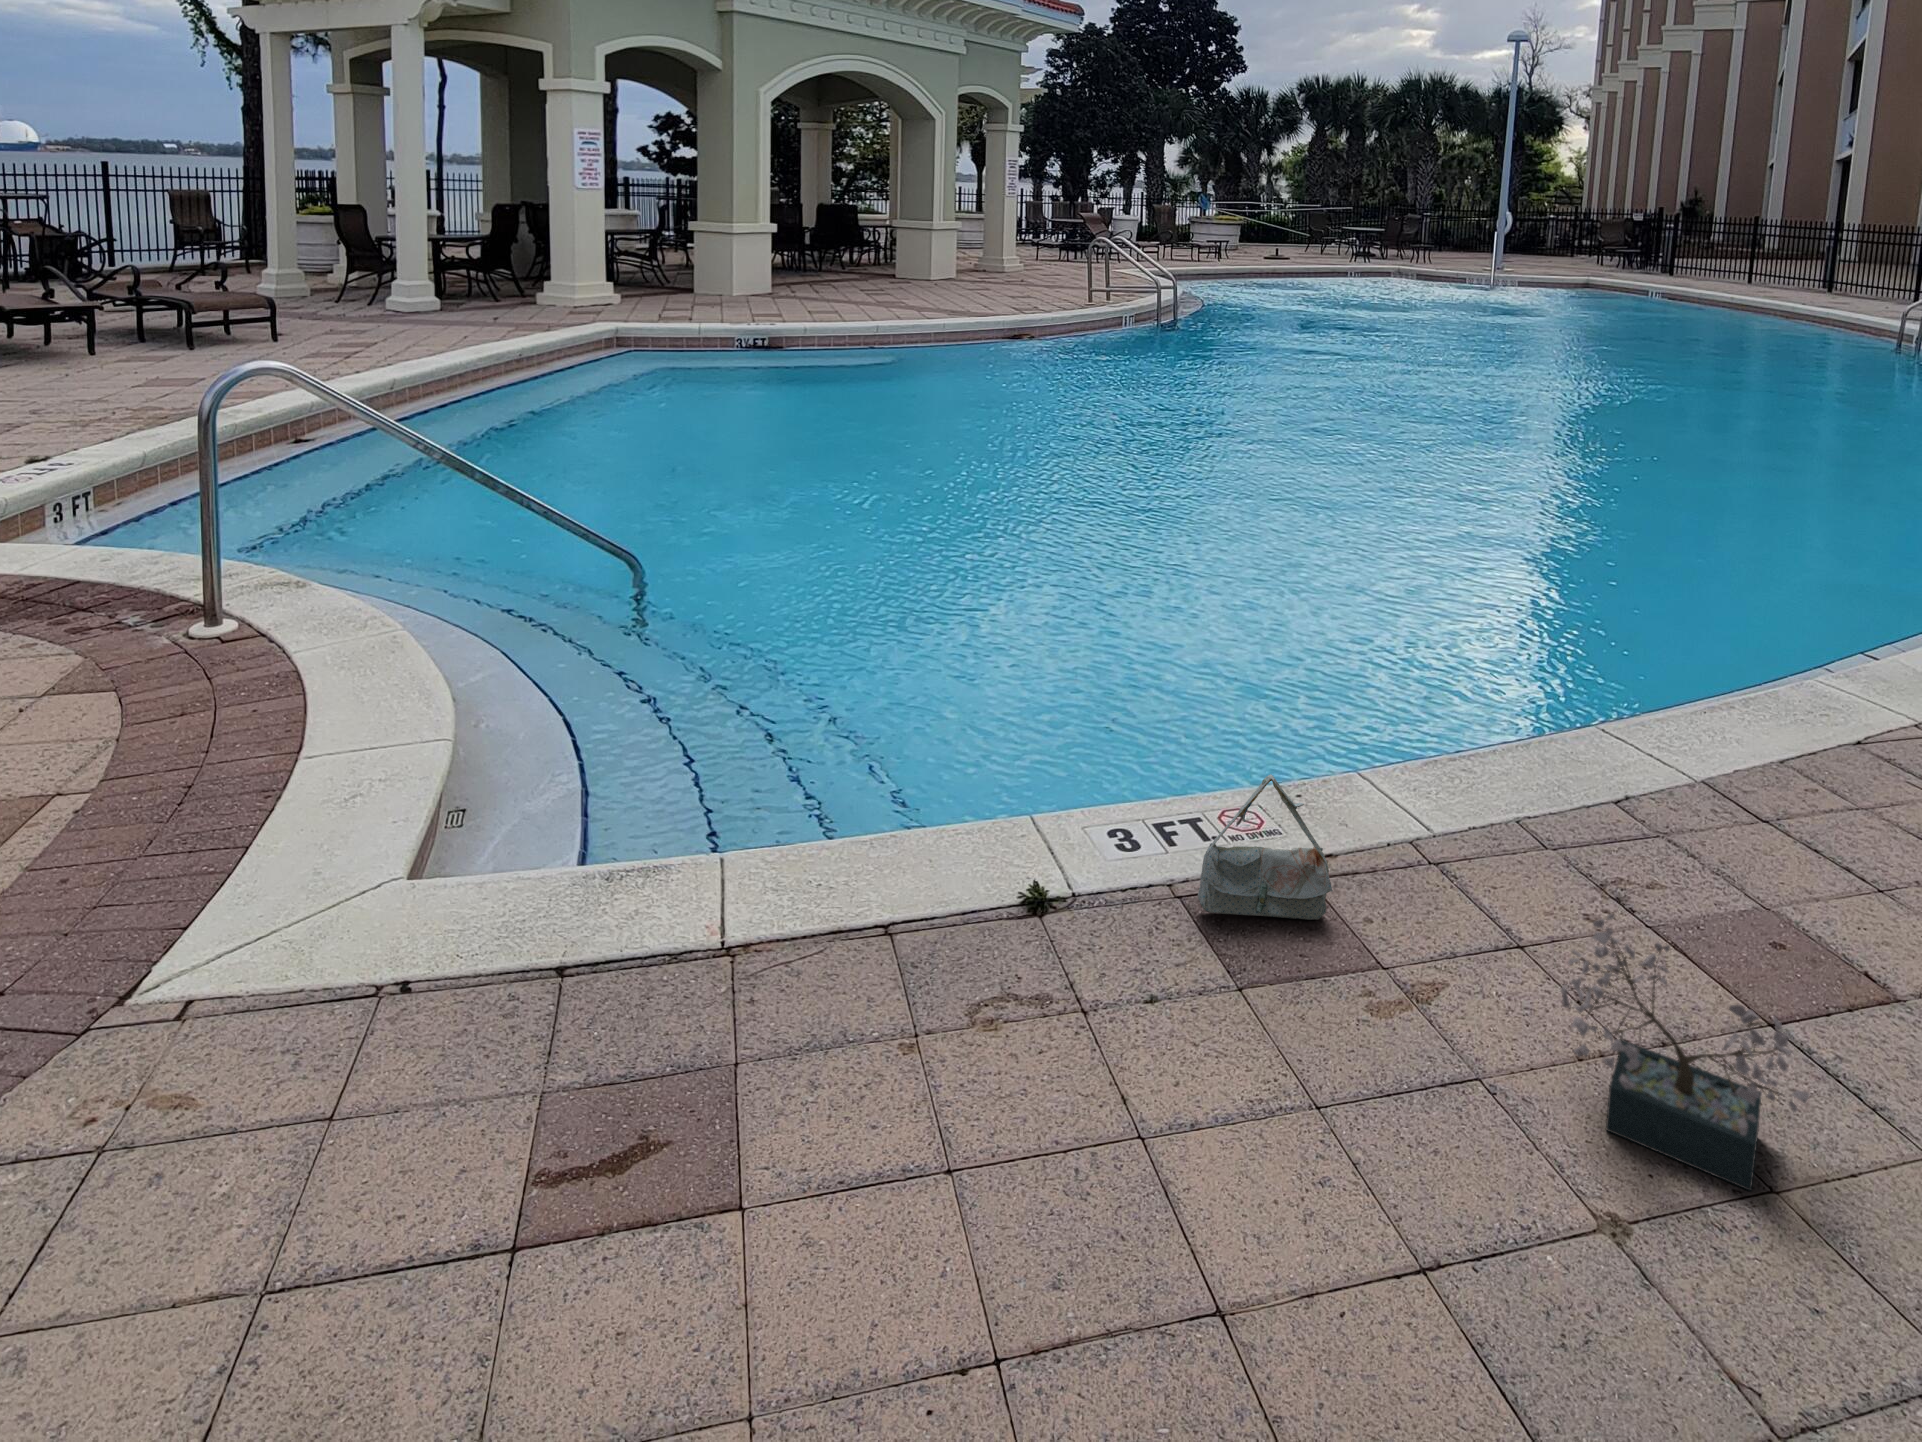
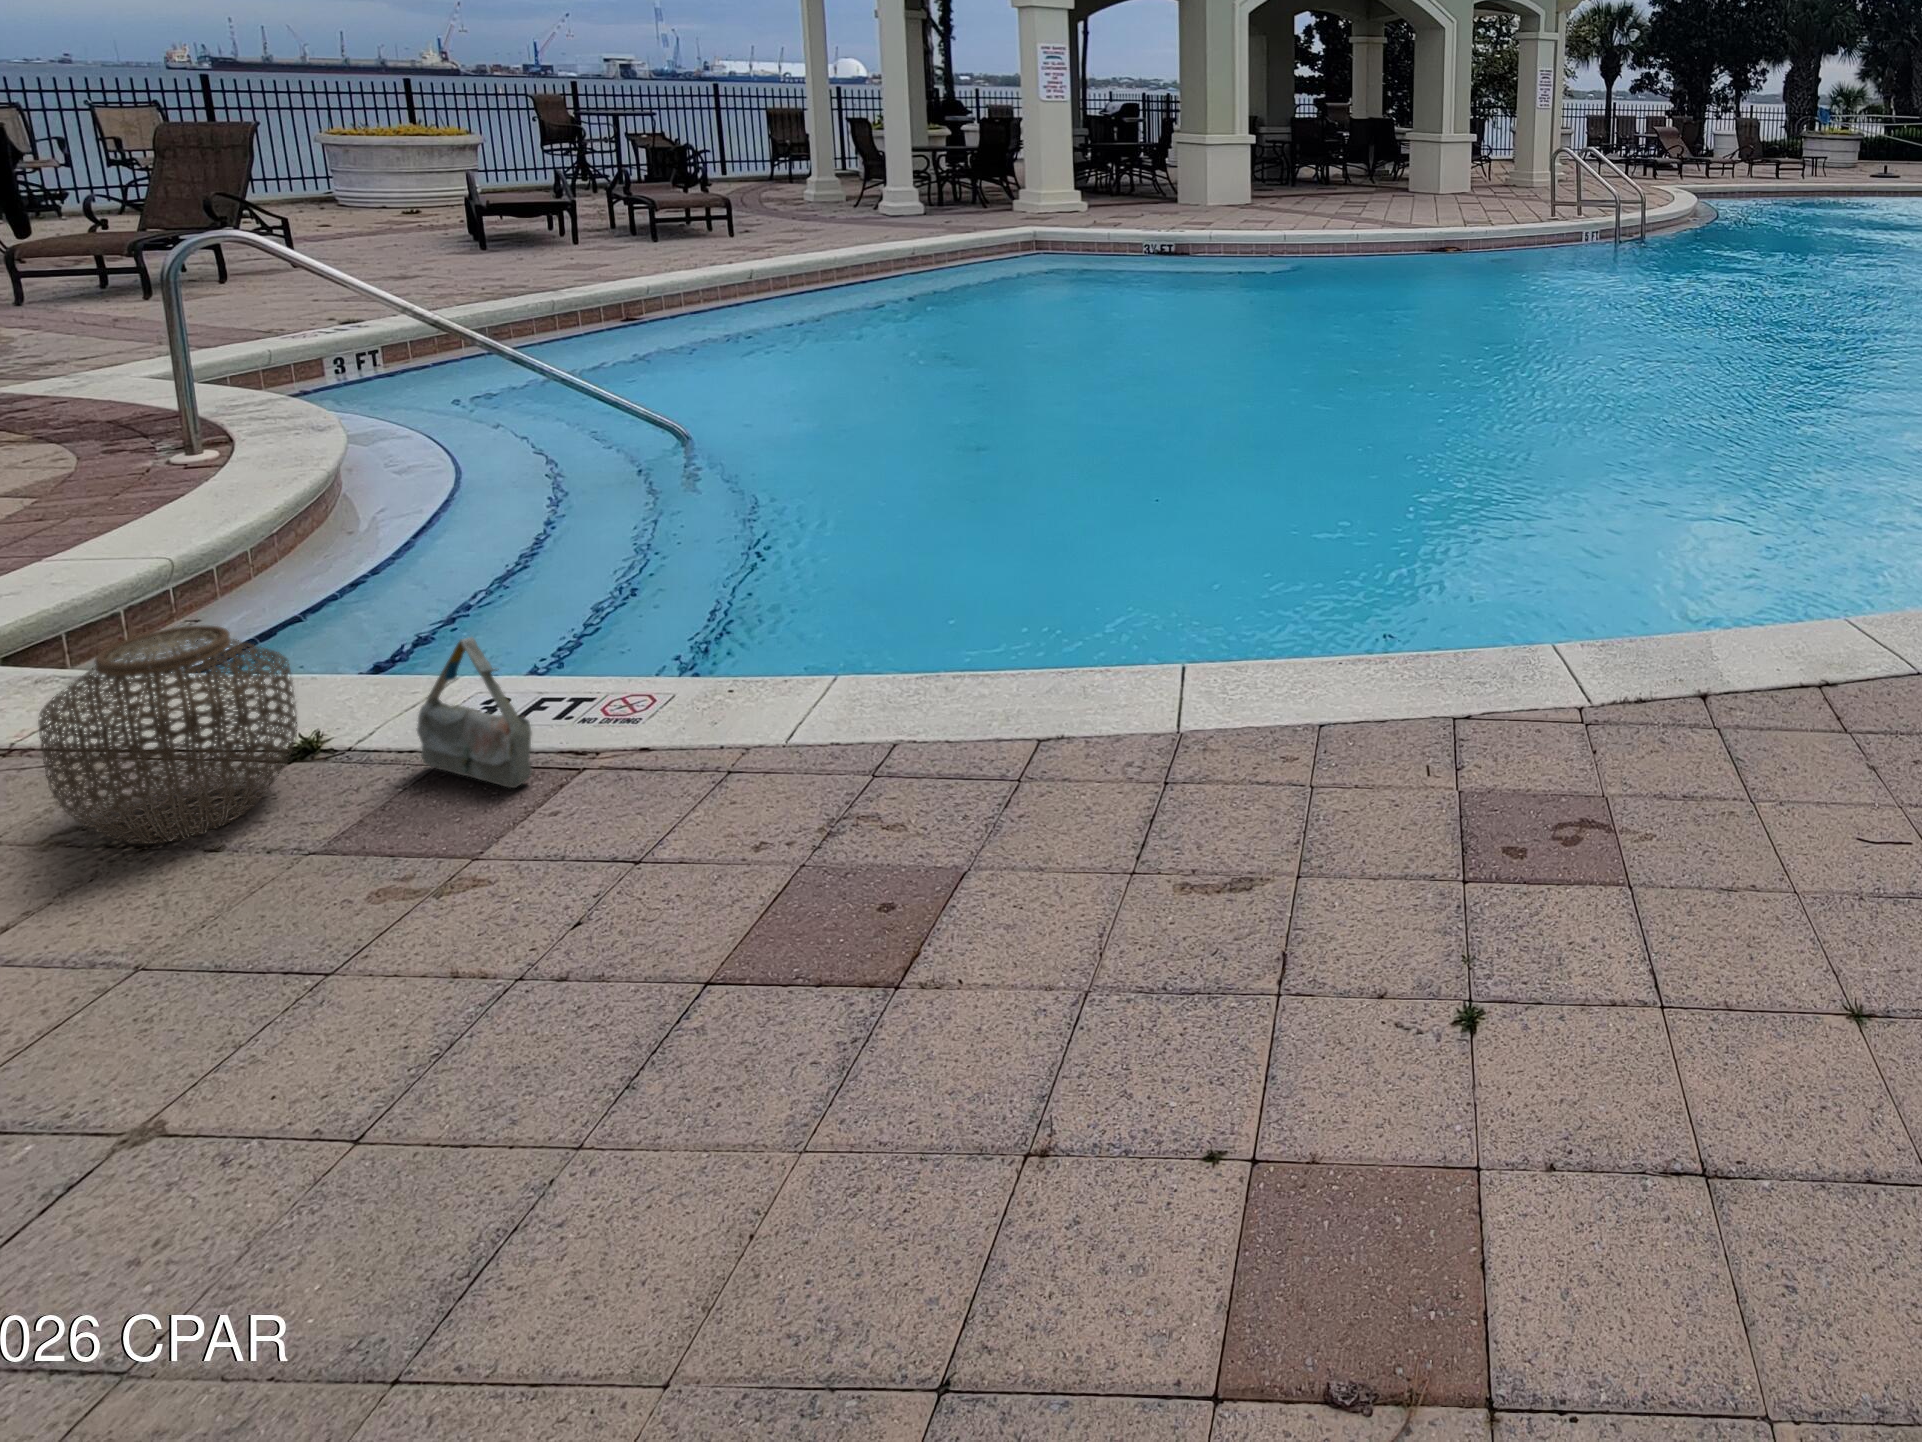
woven basket: none [997,794,1184,1032] -> present [38,625,297,844]
decorative plant: present [1561,914,1810,1191] -> none [271,797,480,1090]

